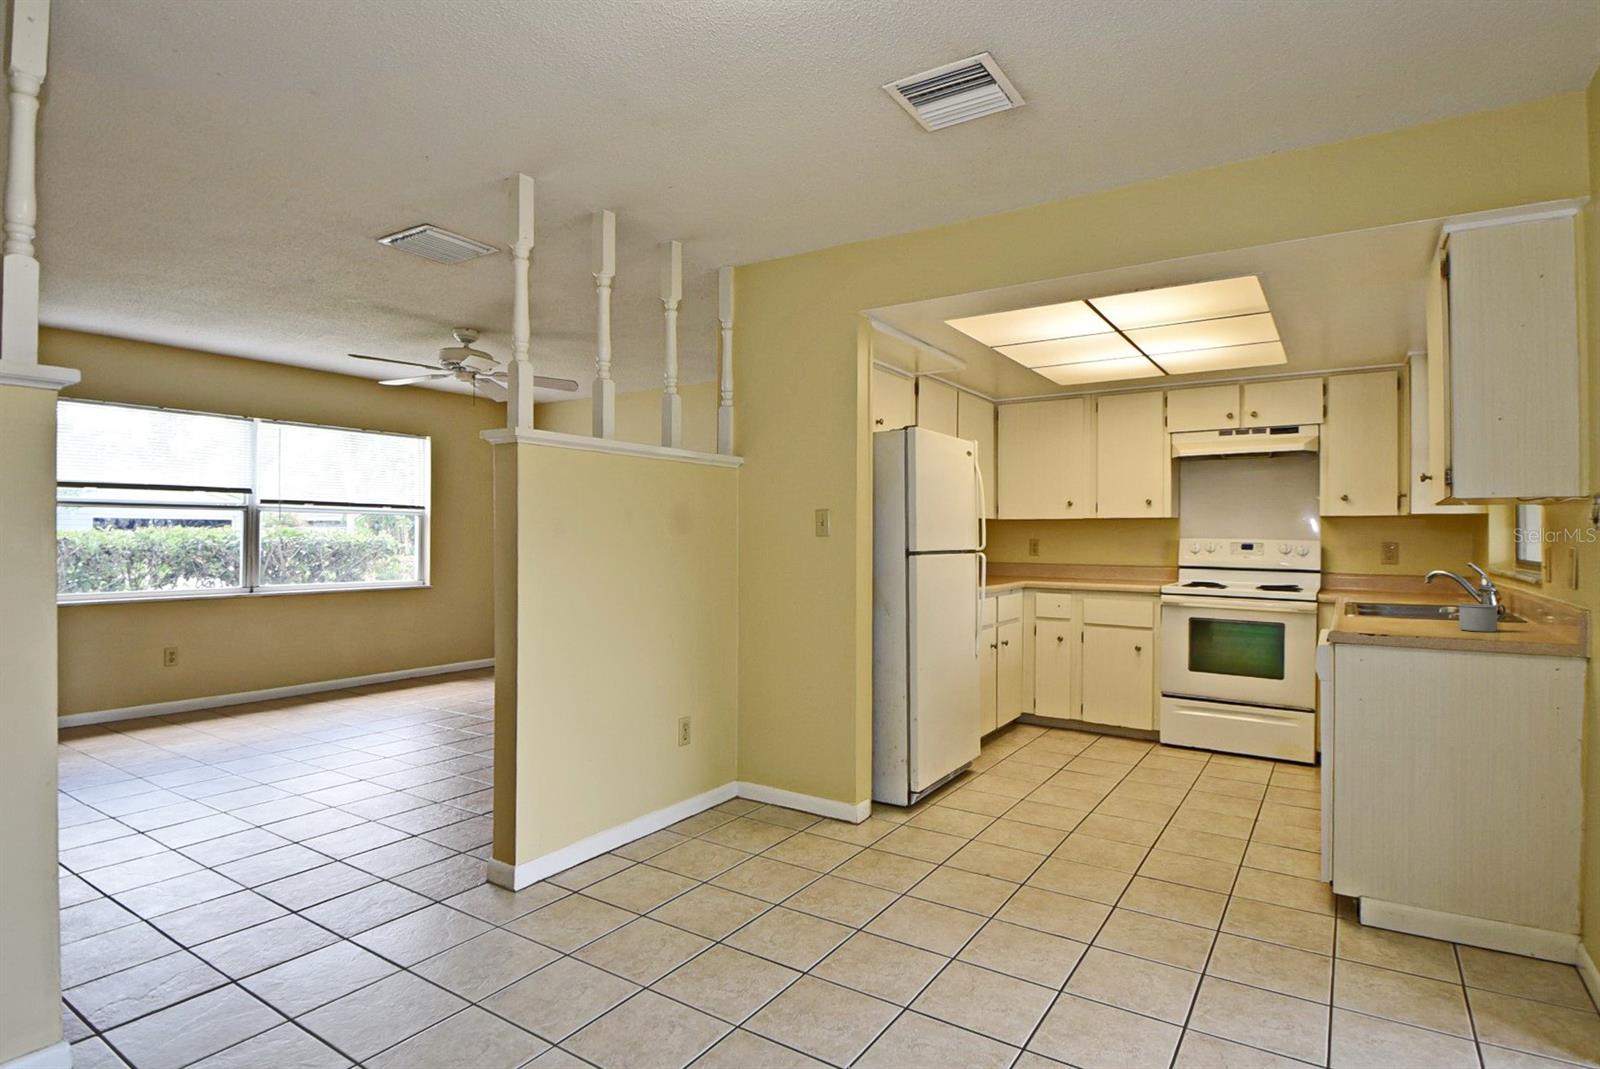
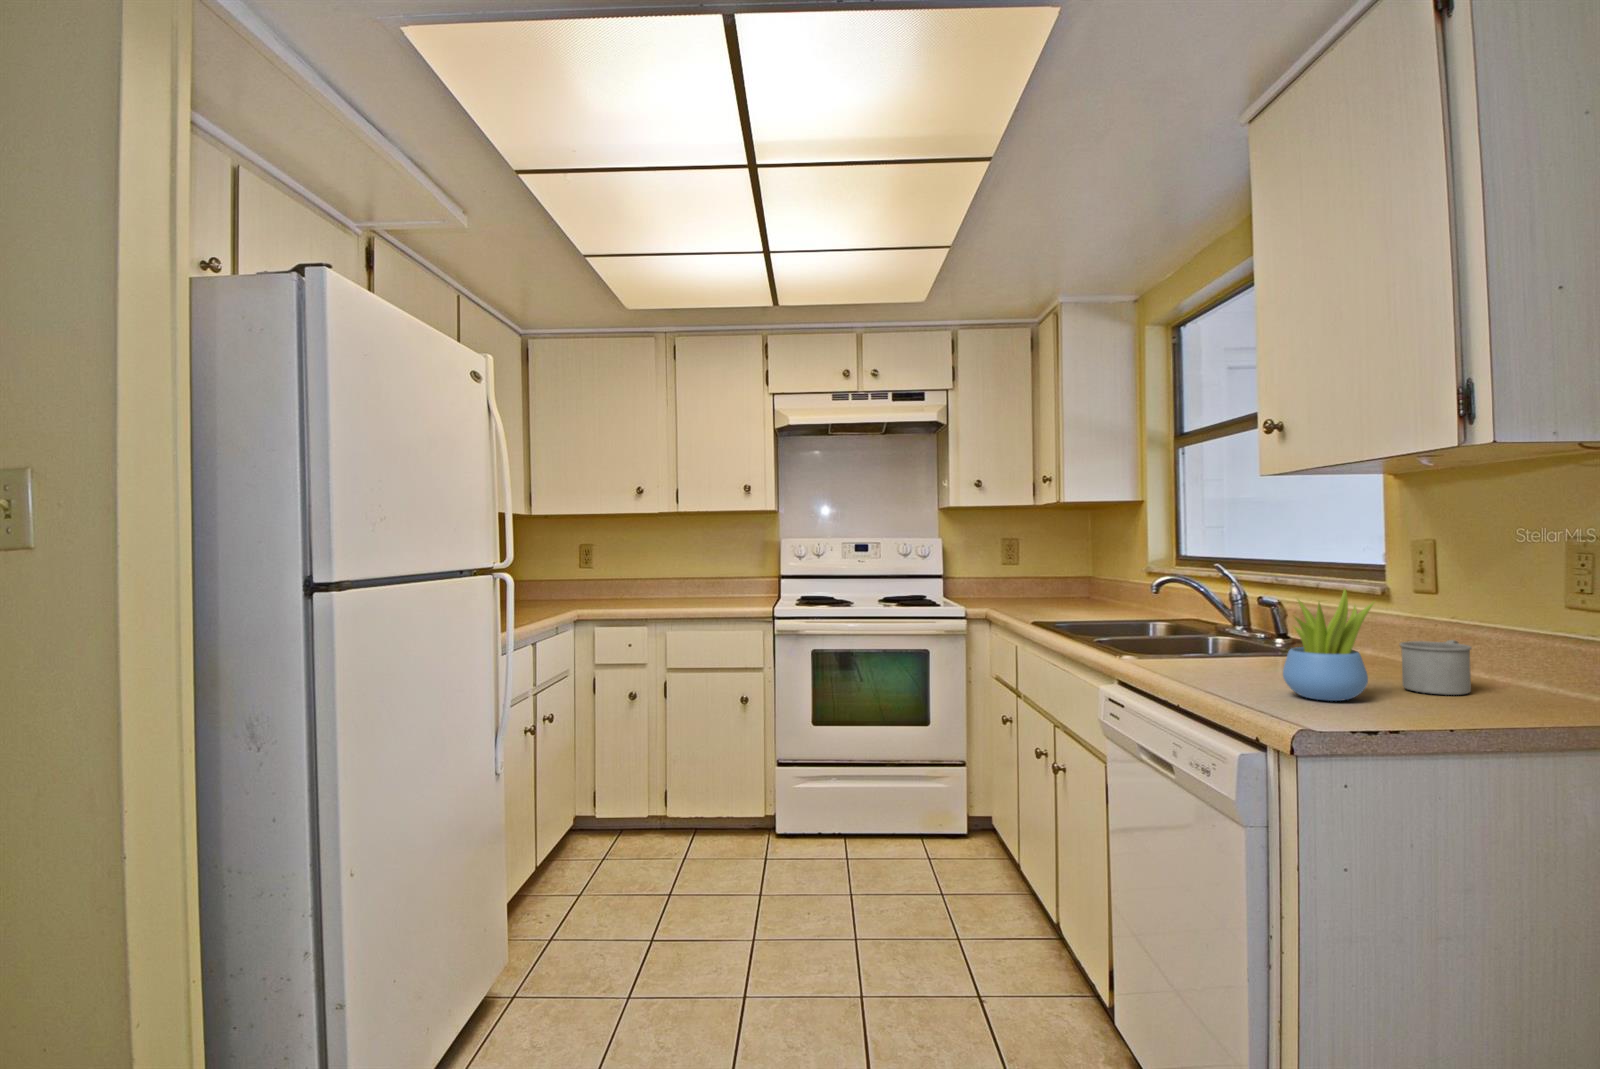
succulent plant: none [1373,570,1418,629] -> present [1283,588,1374,701]

